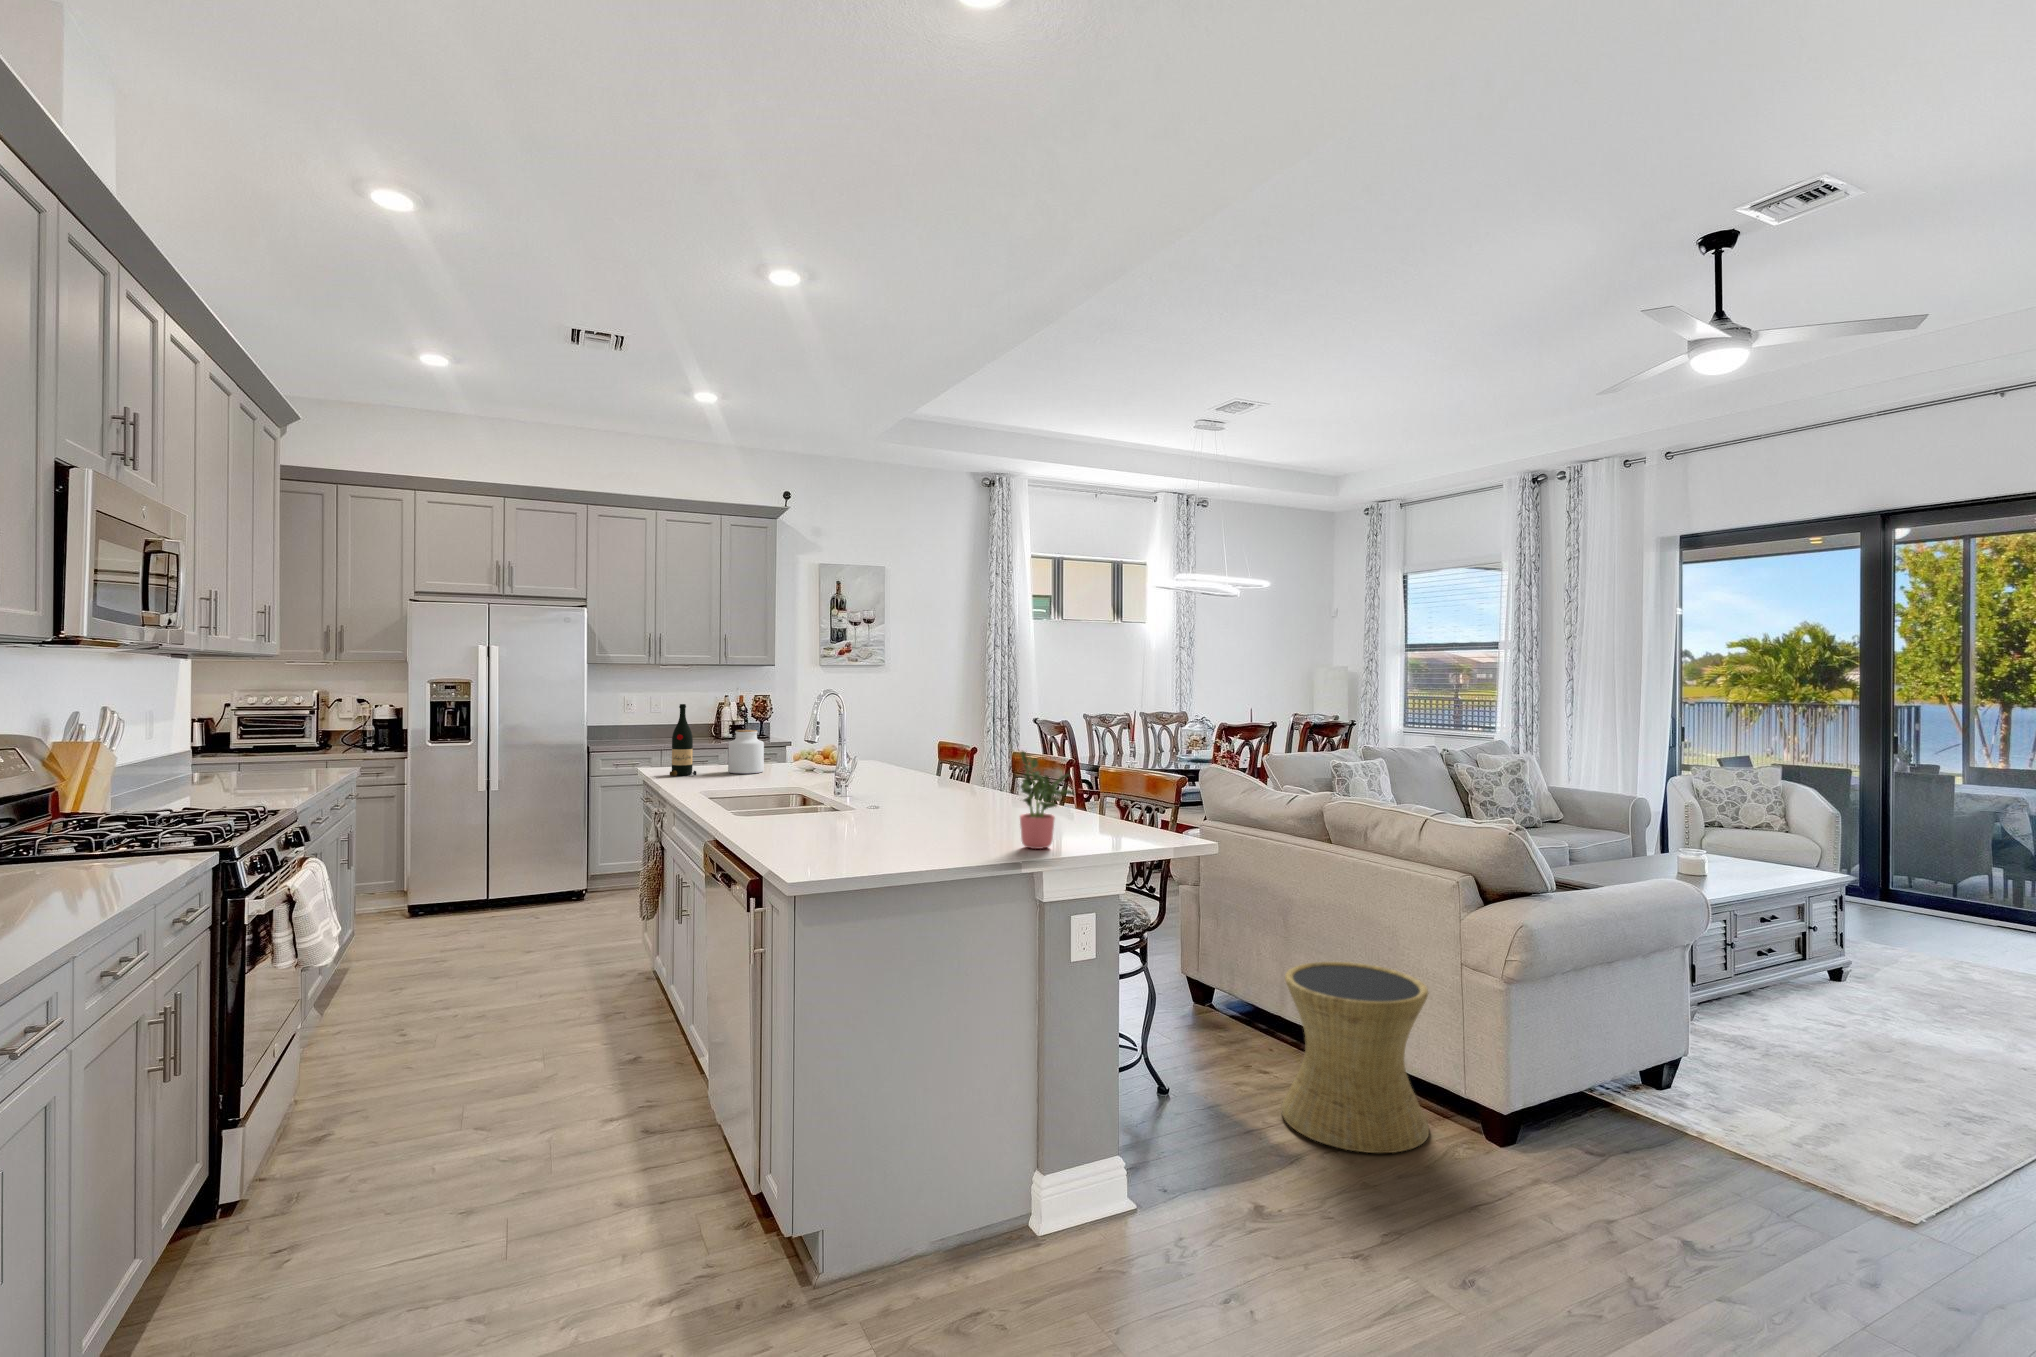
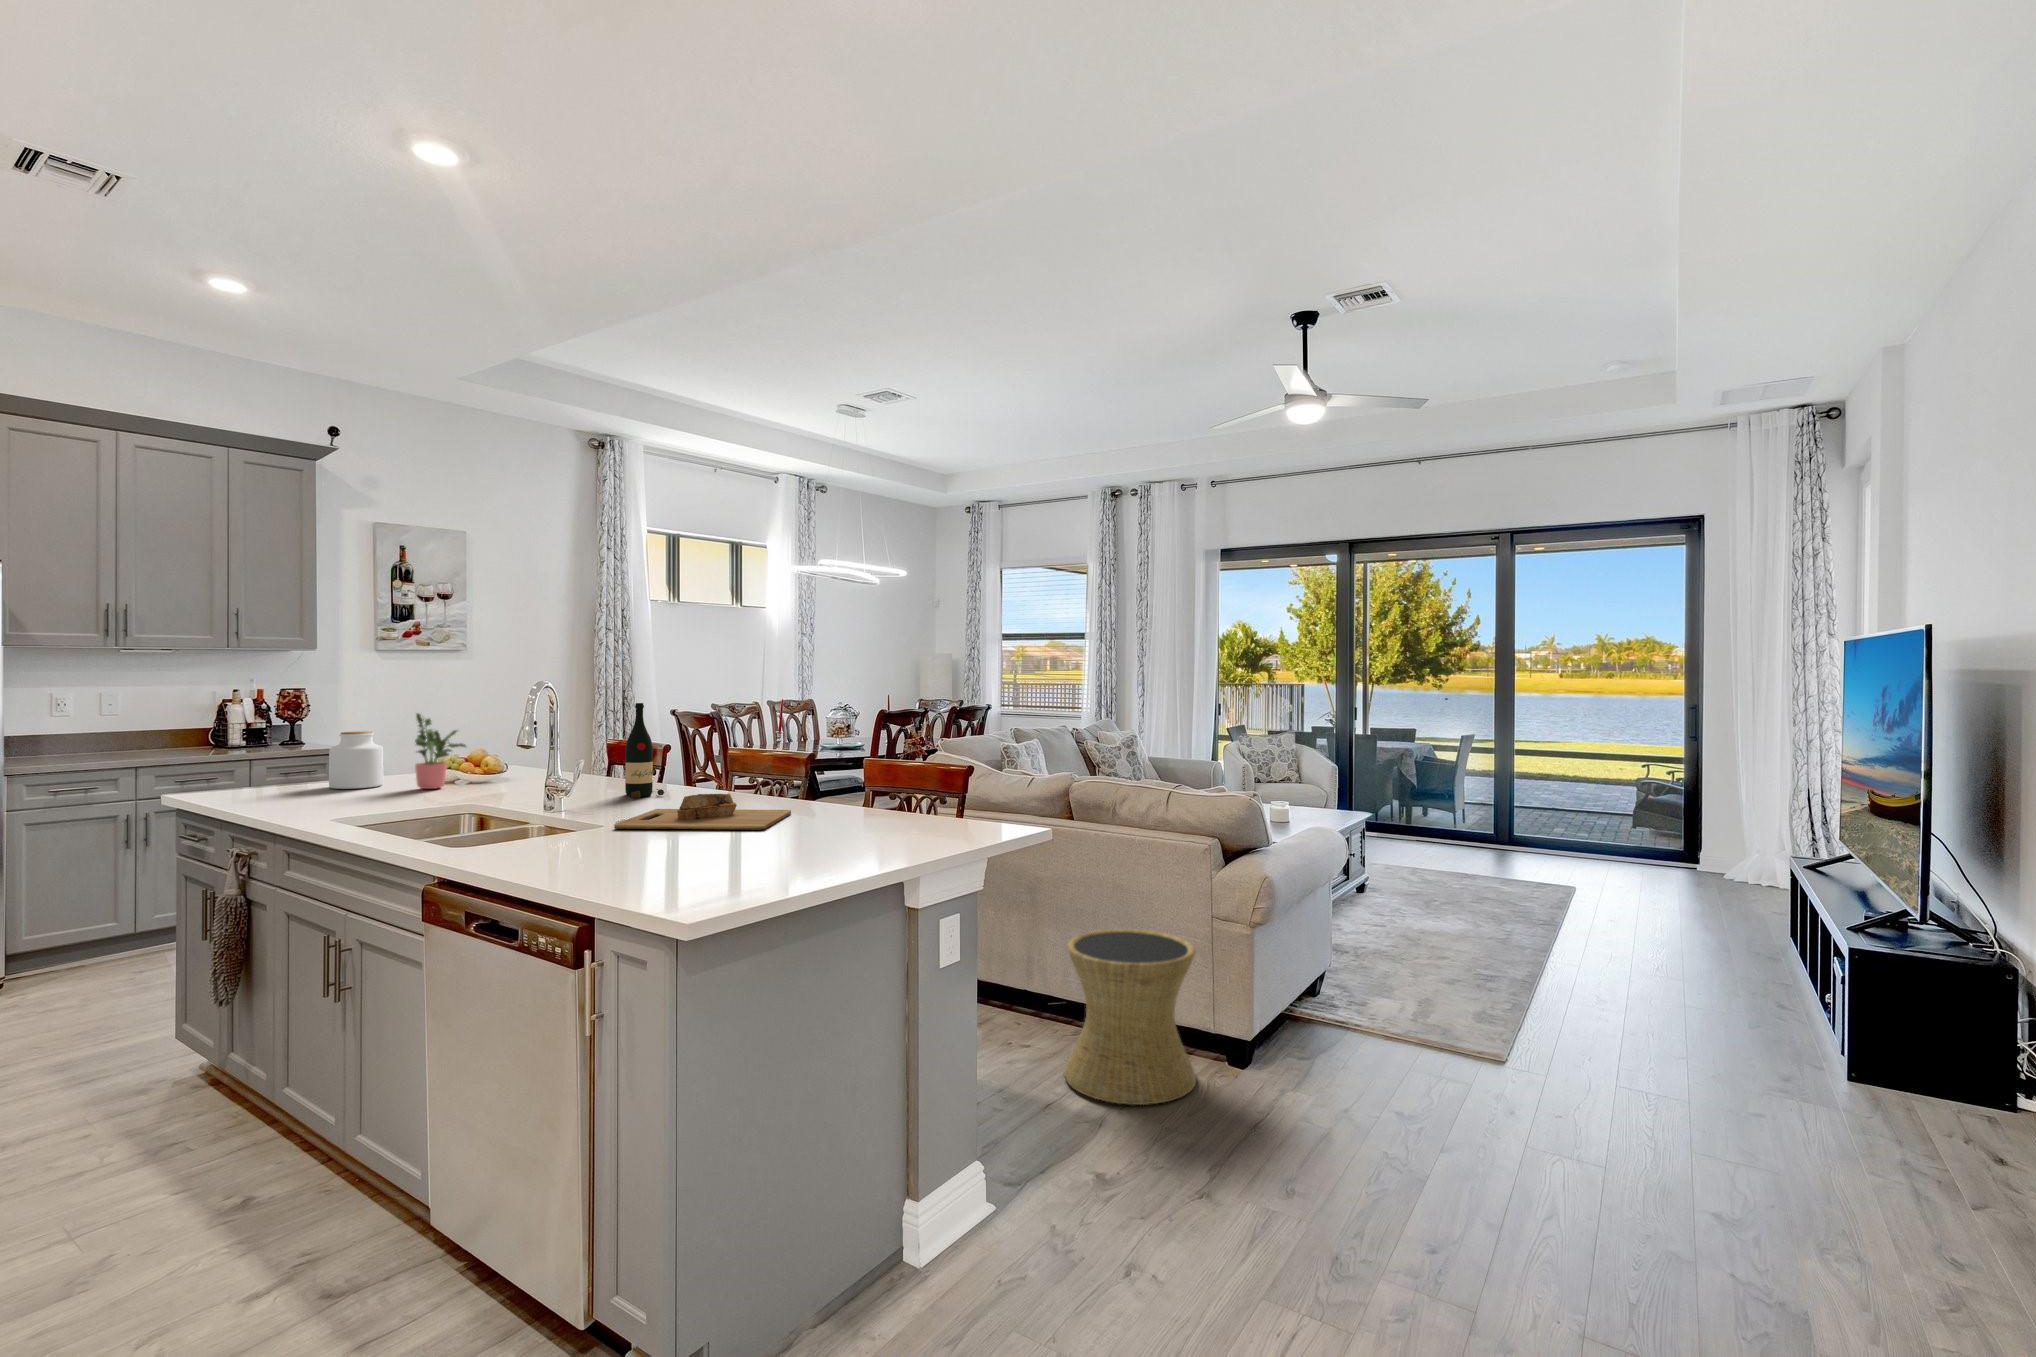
wine bottle: present [670,704,697,776] -> present [625,703,664,798]
potted plant: present [1020,751,1074,849] -> present [415,713,466,789]
cutting board: none [859,792,1011,826] -> present [614,794,791,830]

